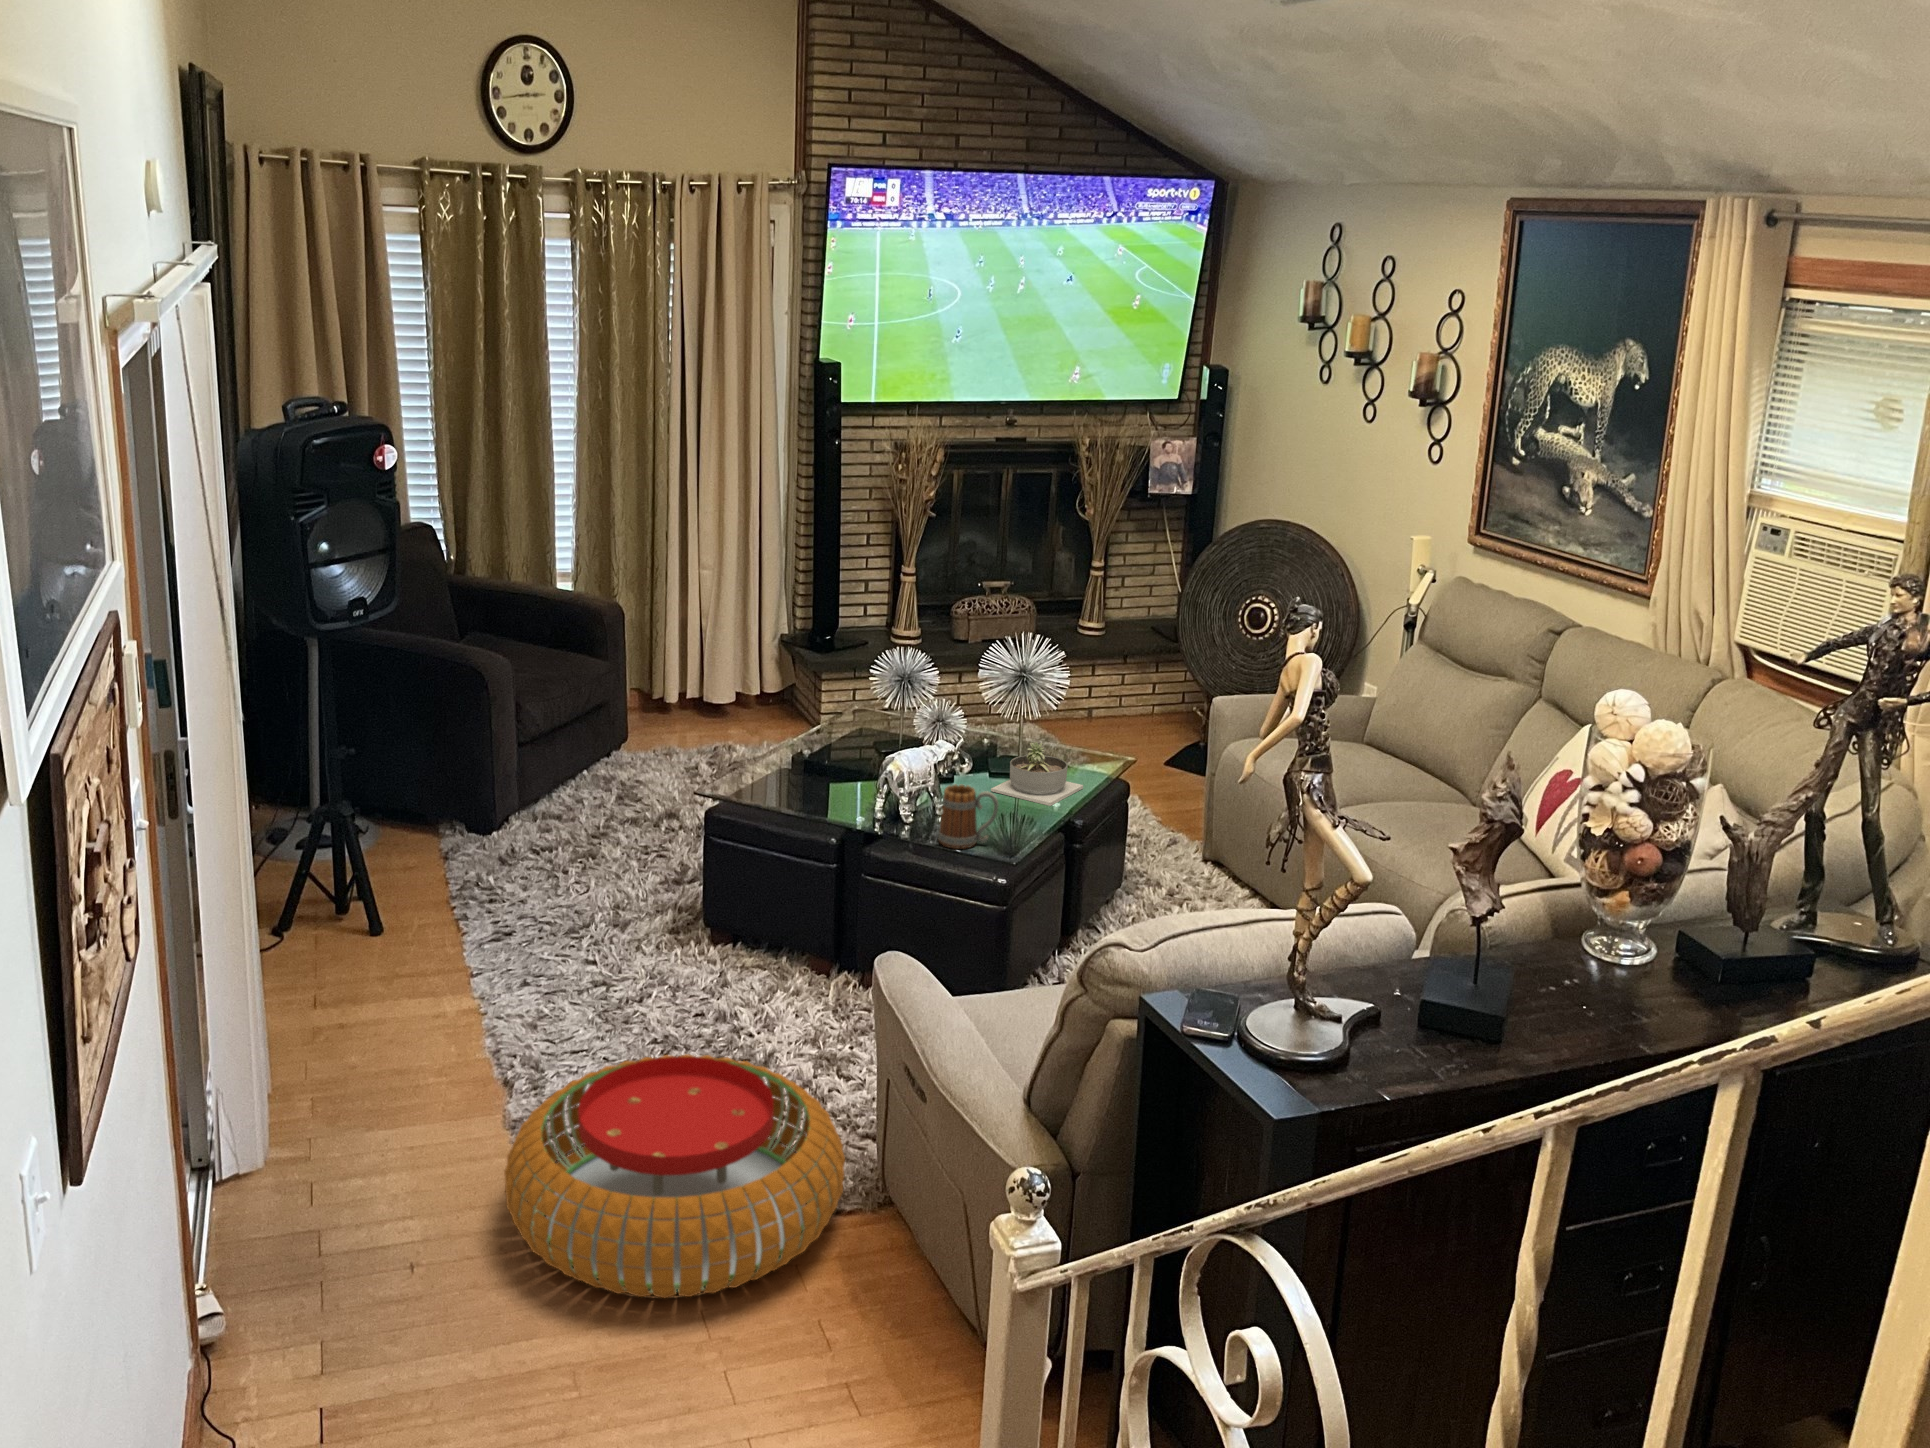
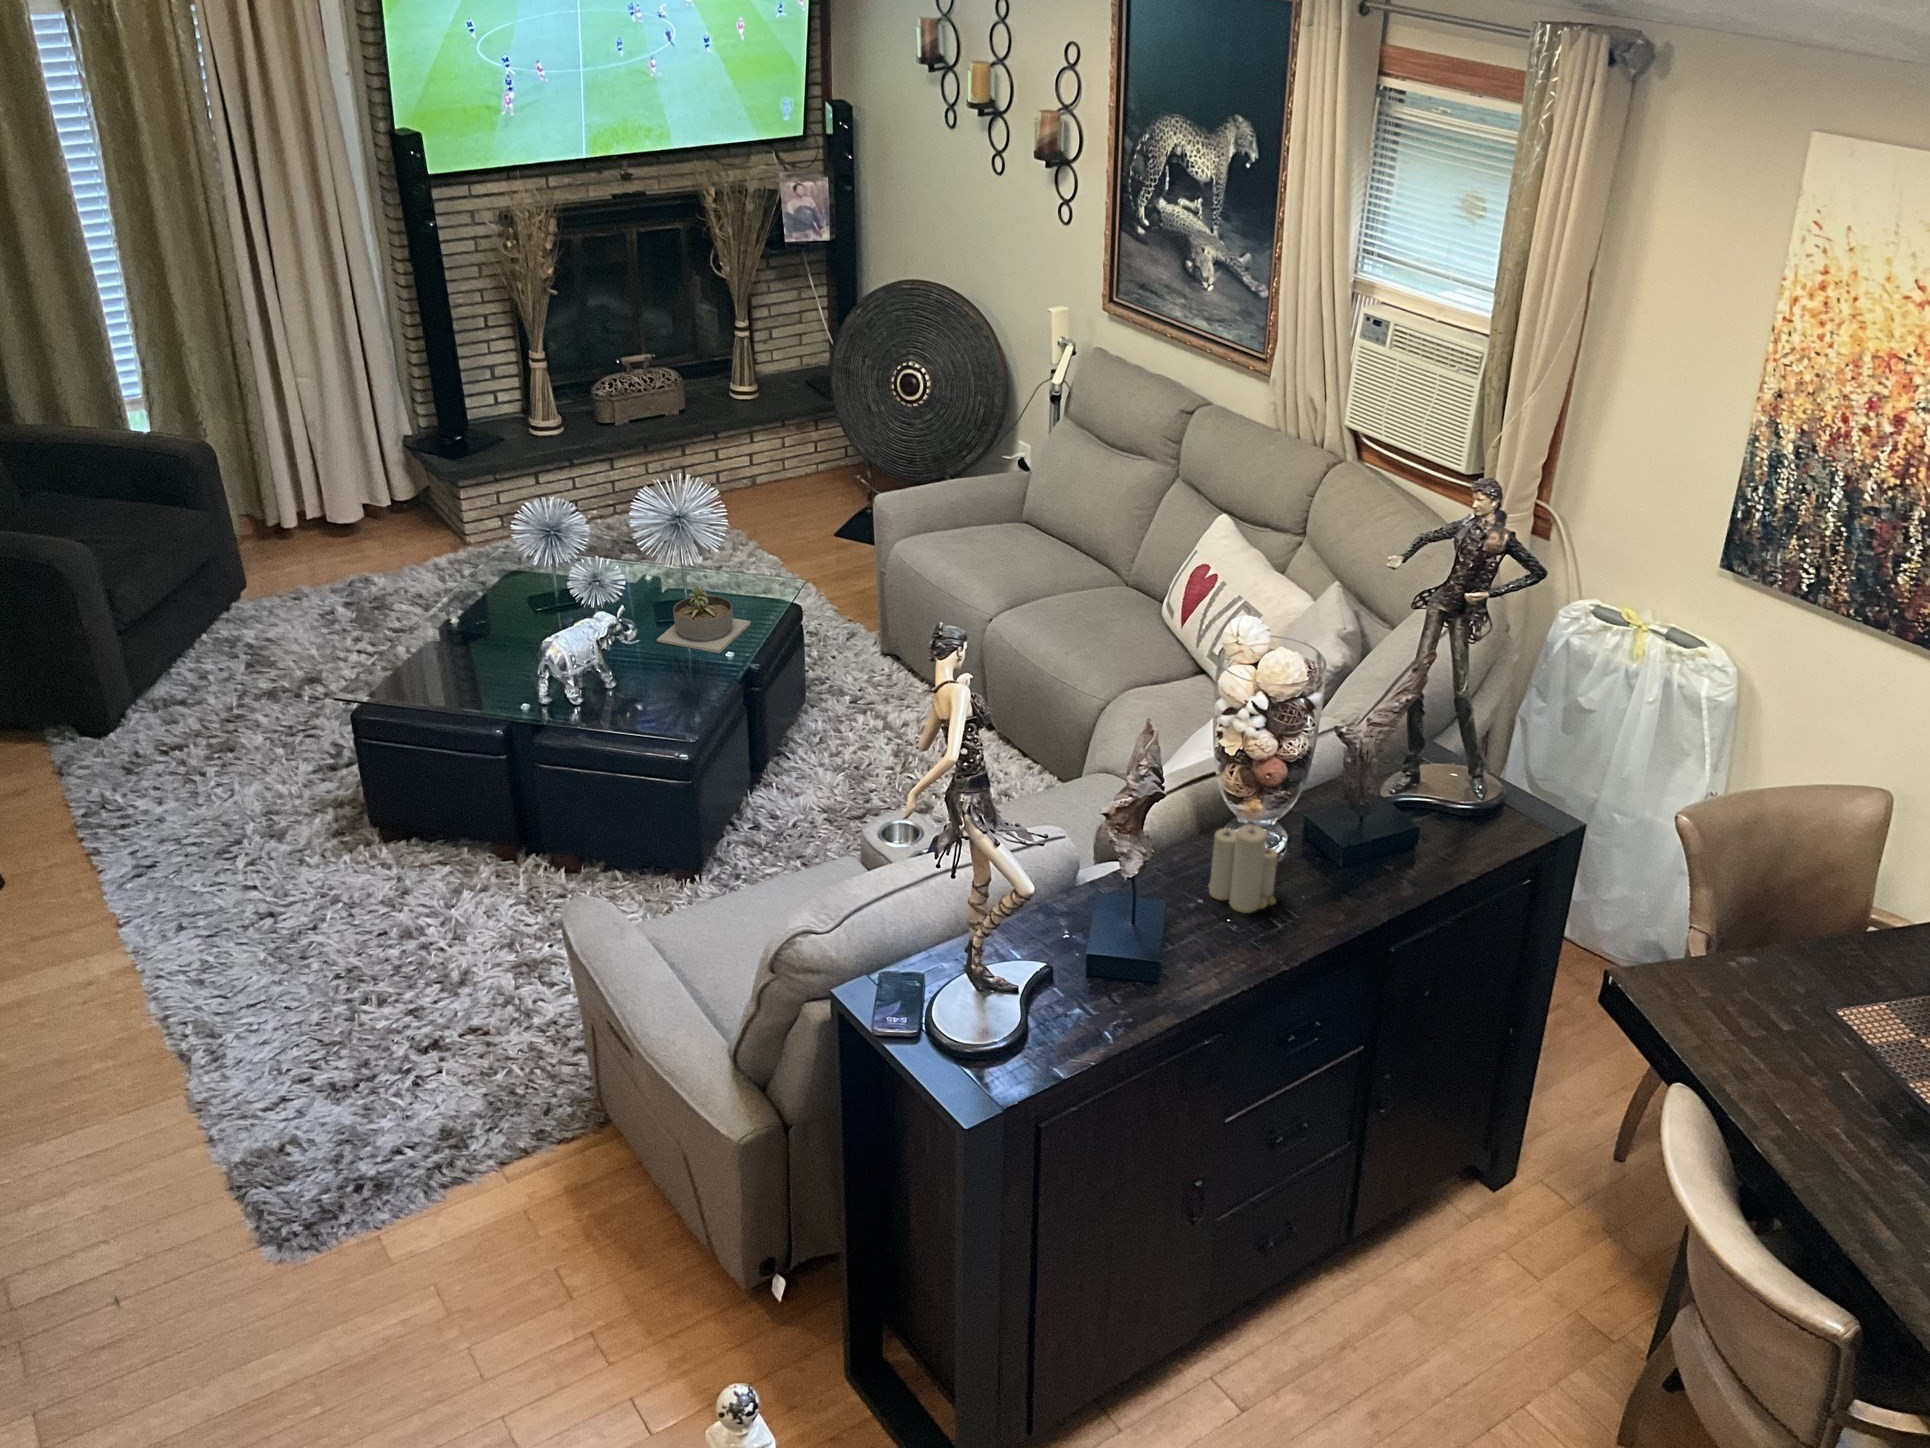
mug: present [938,784,998,849] -> none [607,660,666,727]
candle: none [1565,911,1651,1018] -> present [1208,825,1278,913]
pouf: present [504,1054,845,1298] -> none [199,1009,561,1289]

